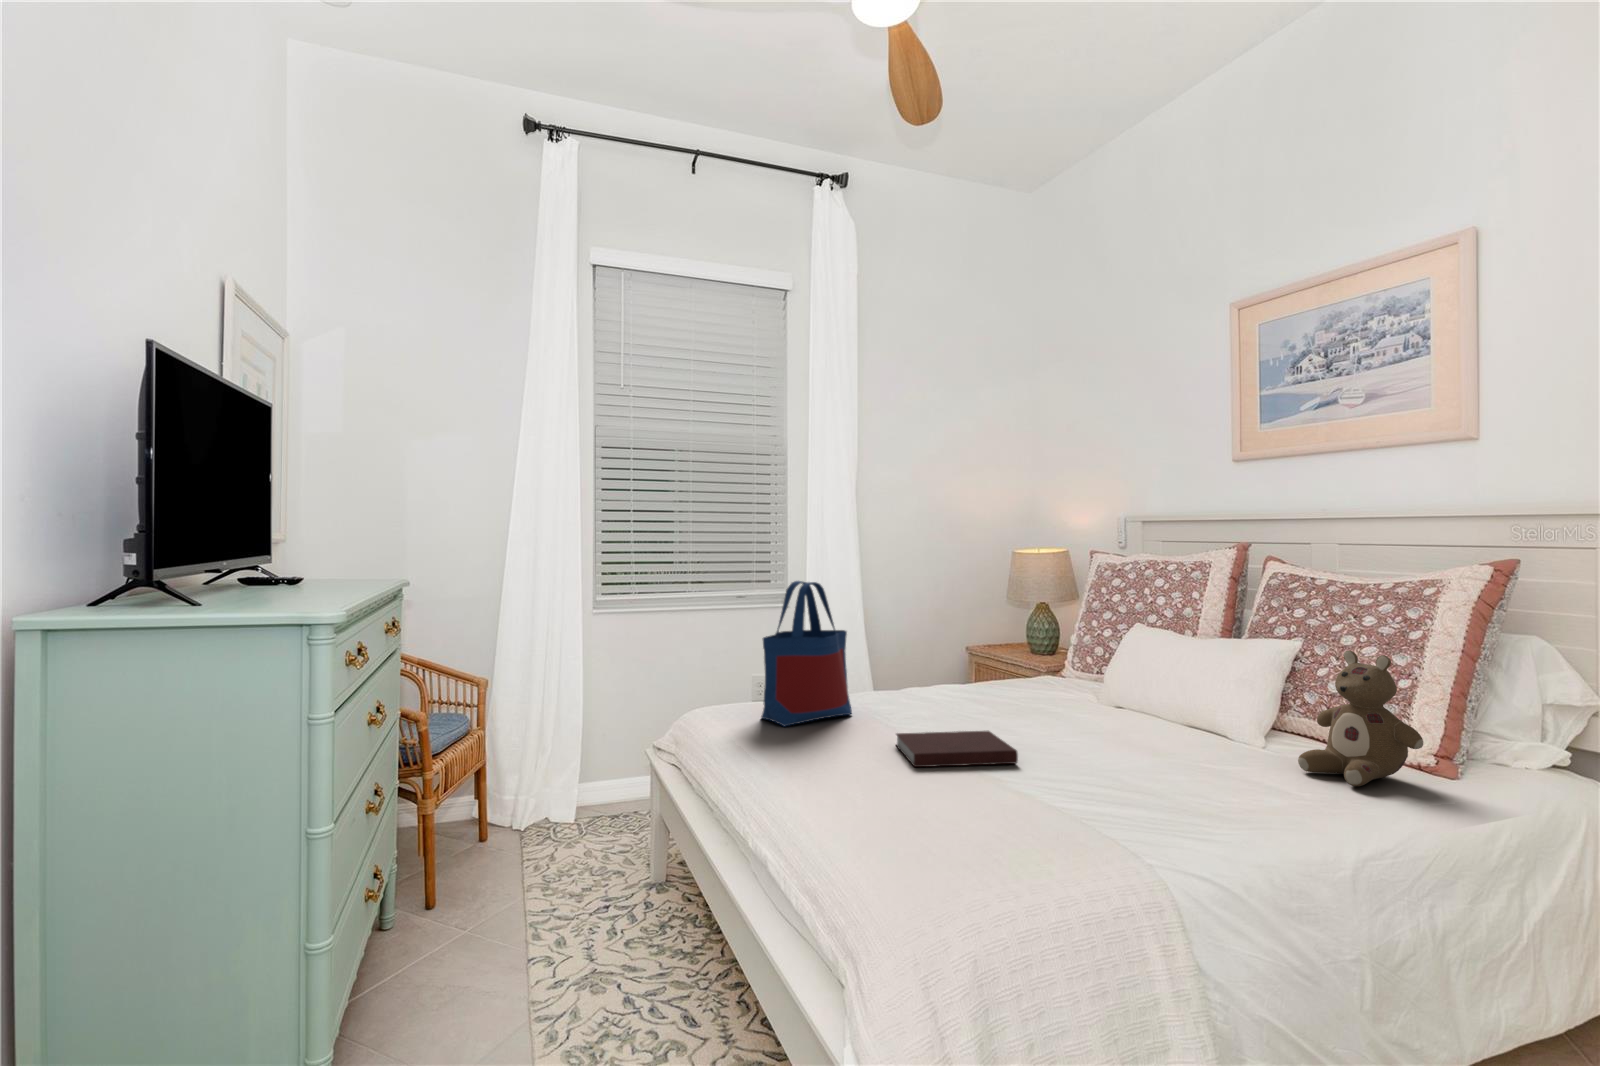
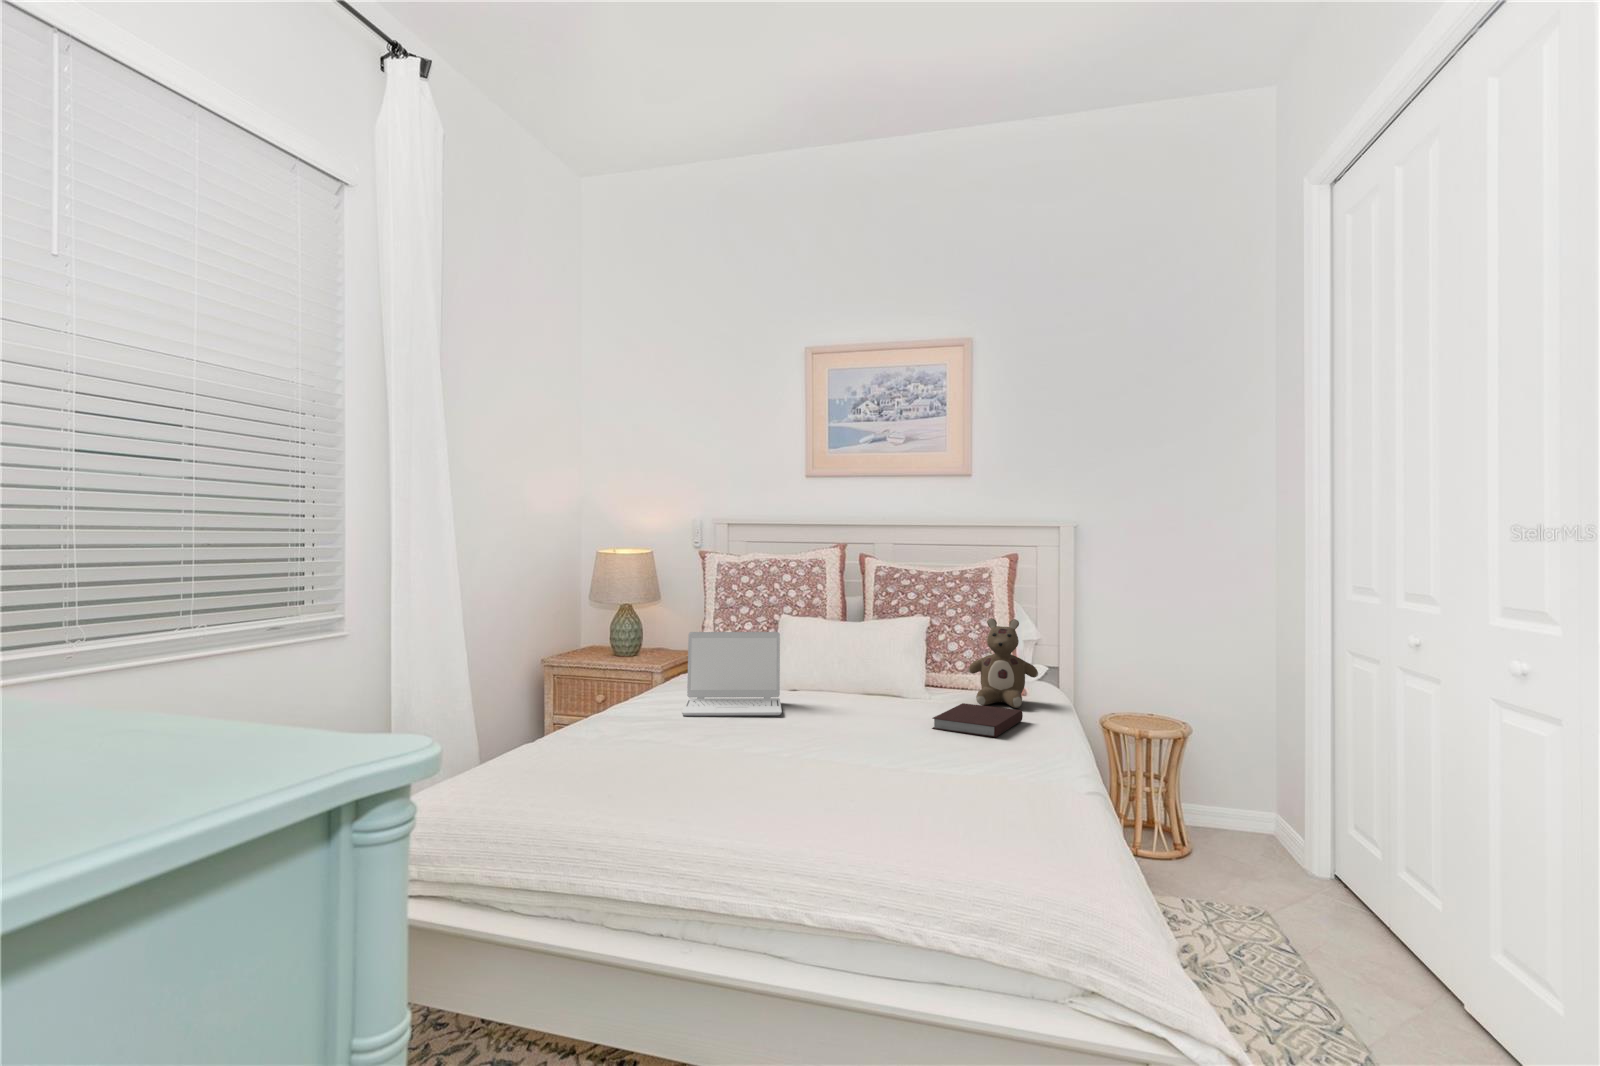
tote bag: present [761,581,852,726] -> none [566,589,645,760]
laptop: none [929,630,1059,726] -> present [682,632,782,716]
notebook: present [896,731,1018,767] -> present [932,703,1023,737]

